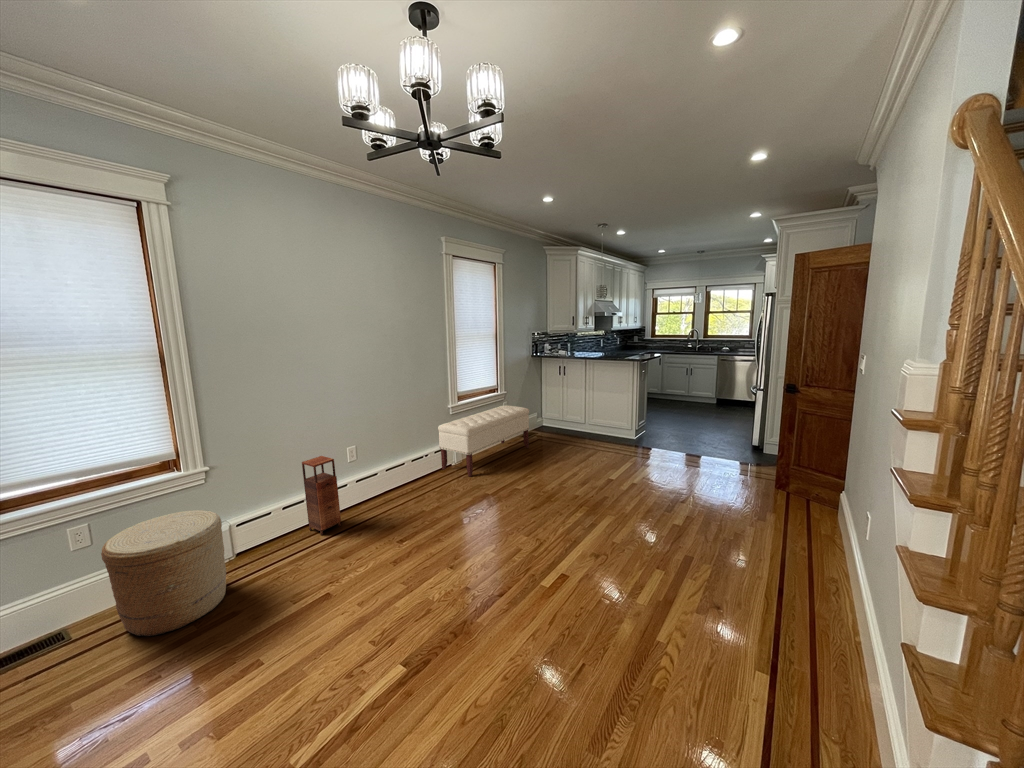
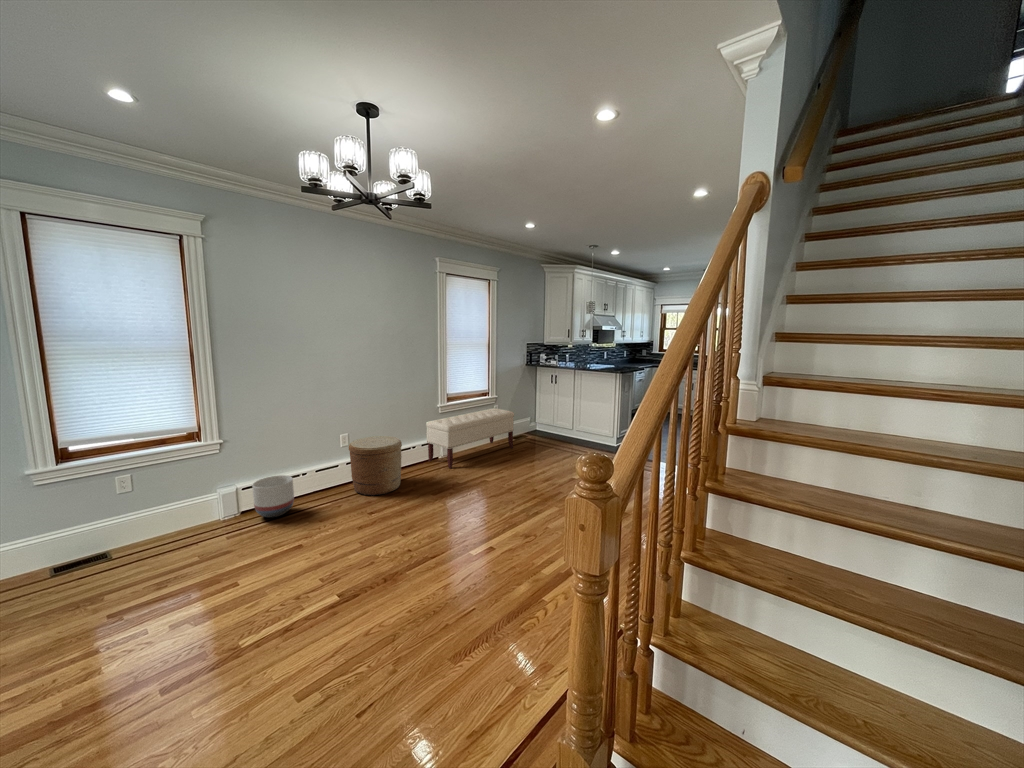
storage cabinet: present [302,456,341,535] -> none [299,439,328,505]
planter: none [251,503,303,558] -> present [252,475,294,517]
woven basket: present [101,510,226,637] -> present [349,436,402,496]

